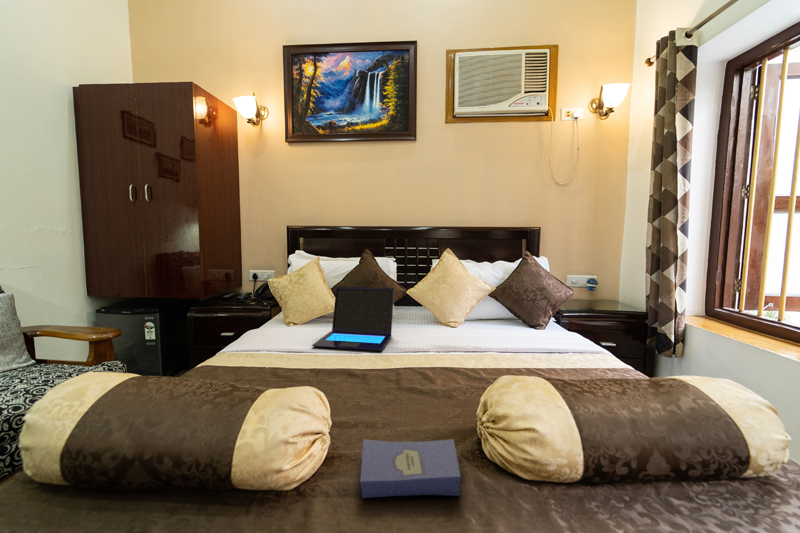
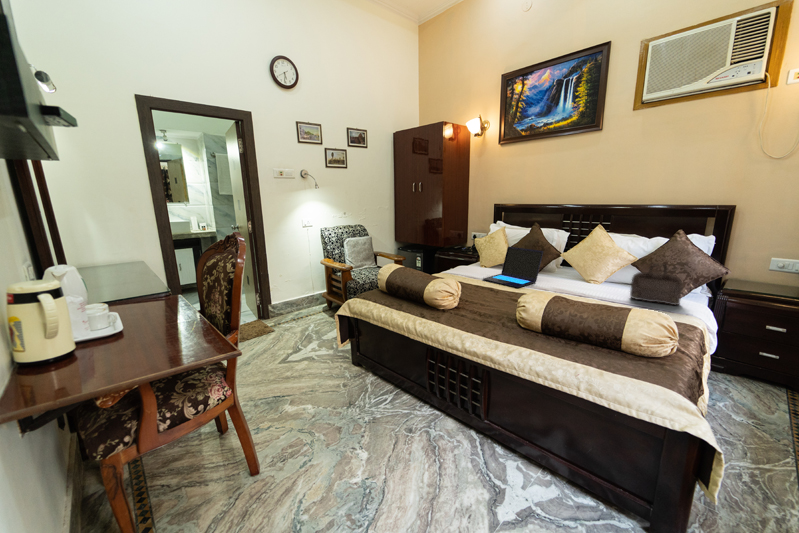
handbag: none [511,284,561,339] -> present [630,263,682,305]
hardcover book: present [360,439,461,498] -> none [450,310,498,333]

